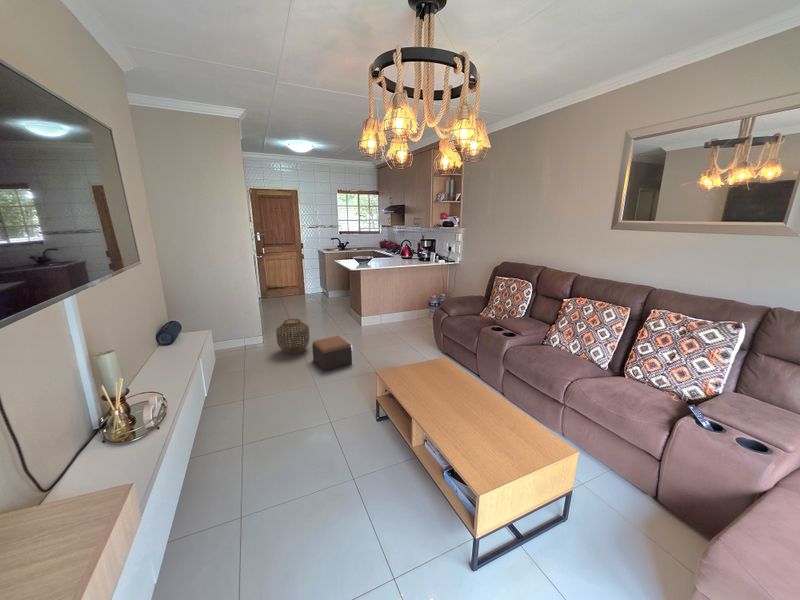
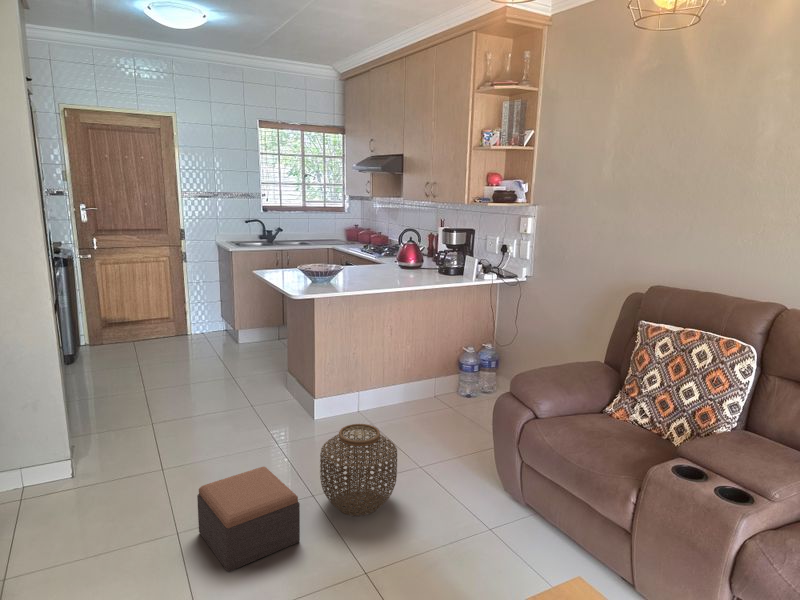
woven basket: present [276,319,309,354] -> present [320,424,397,516]

